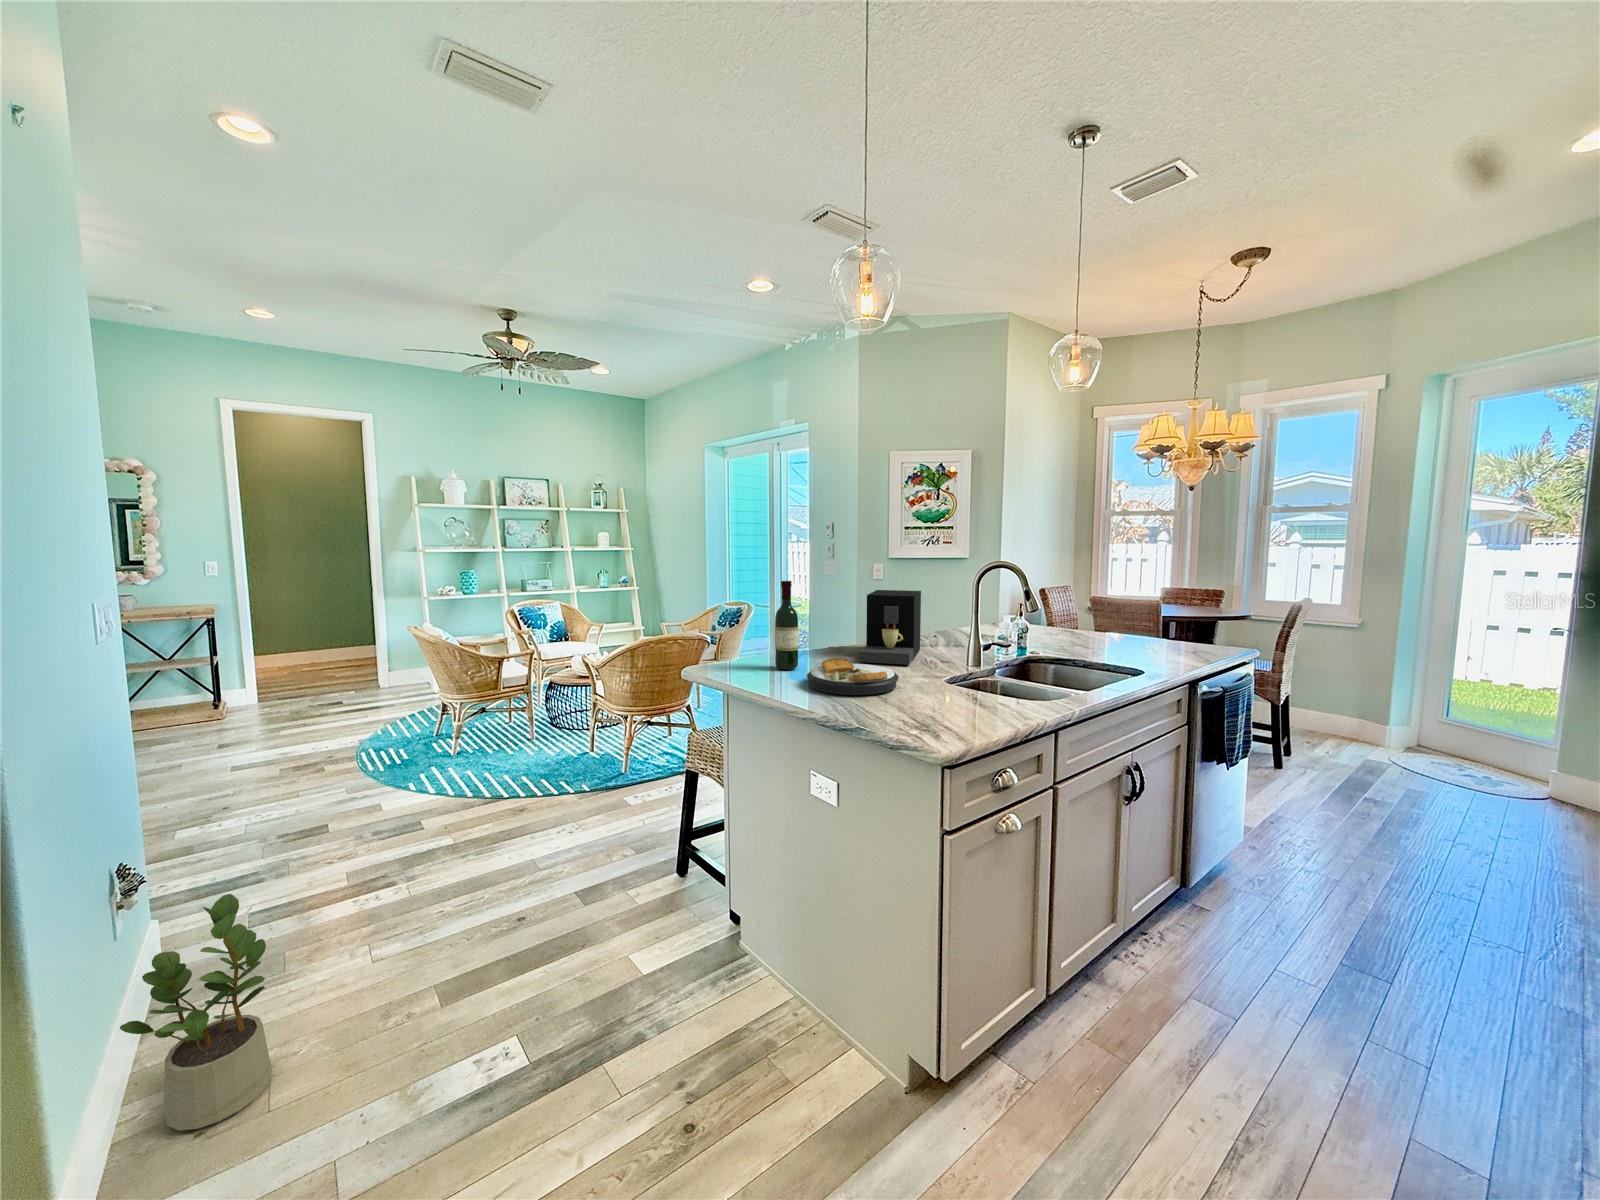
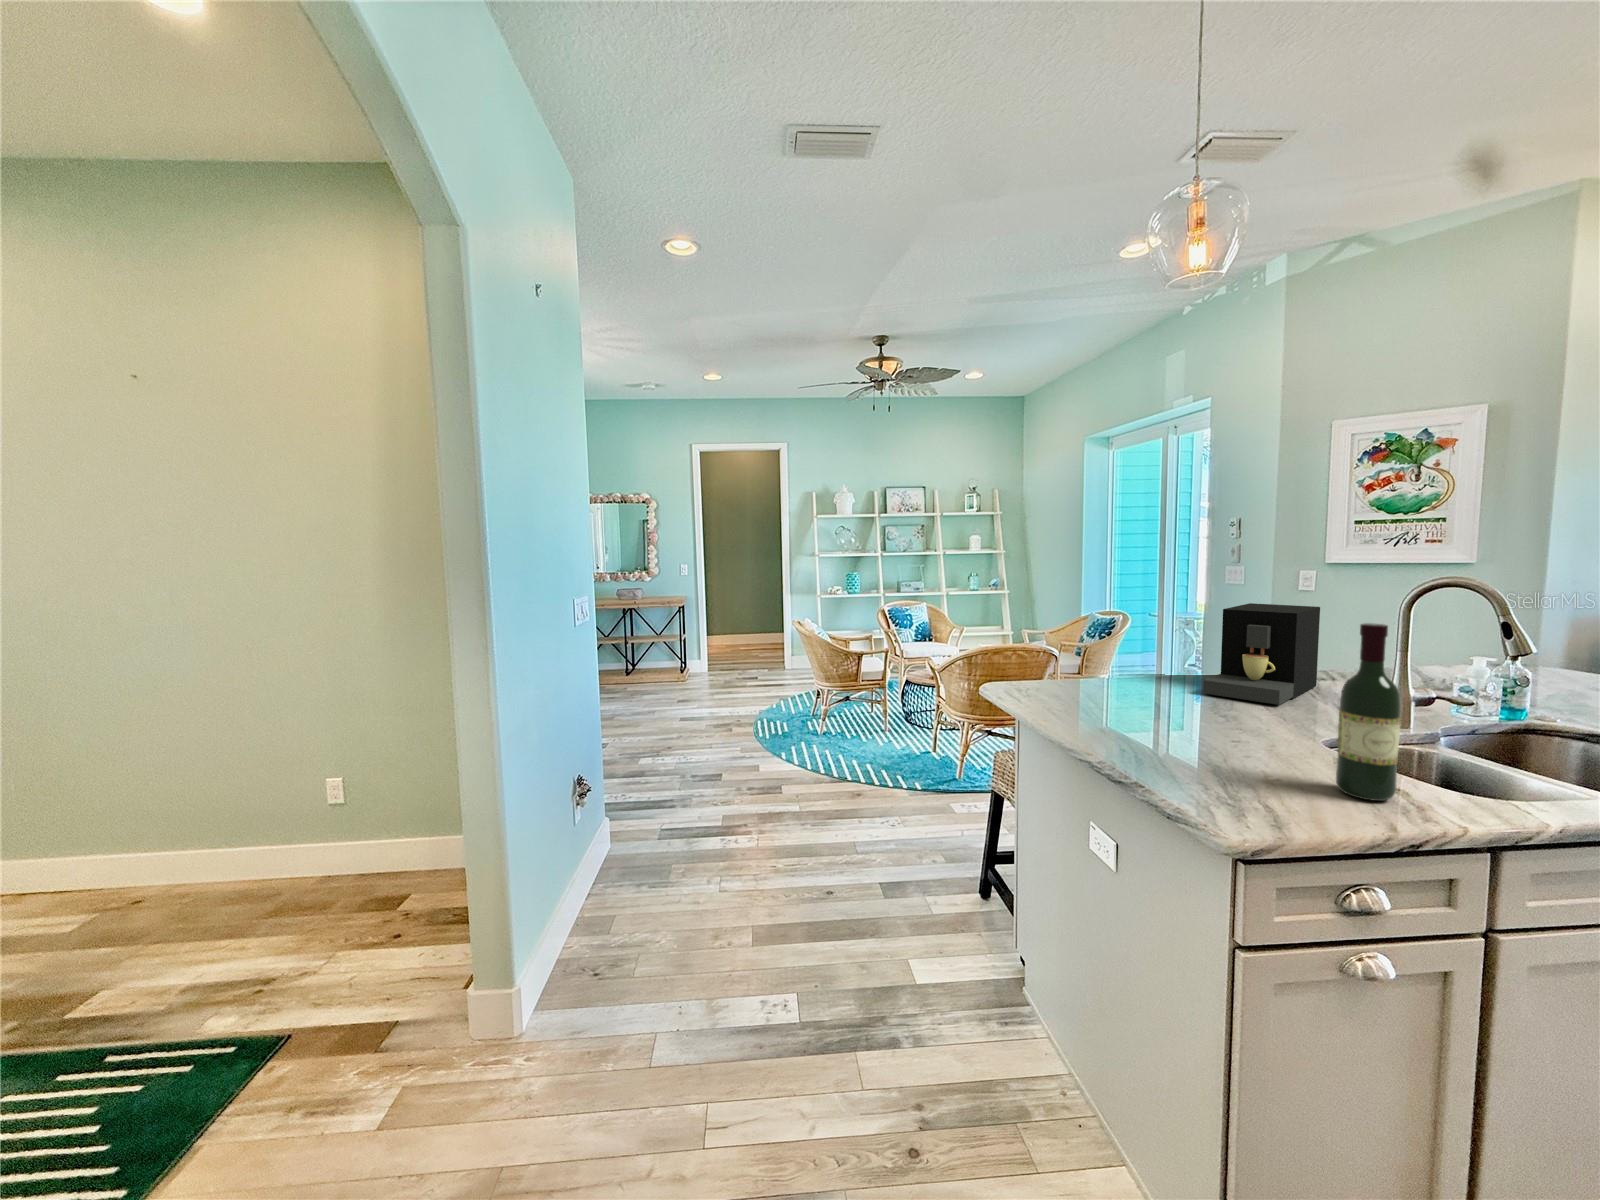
wine bottle: present [775,581,798,670] -> present [1336,623,1401,801]
plate: present [807,658,899,695] -> none [1106,685,1239,736]
potted plant: present [120,894,272,1130] -> none [556,809,638,973]

